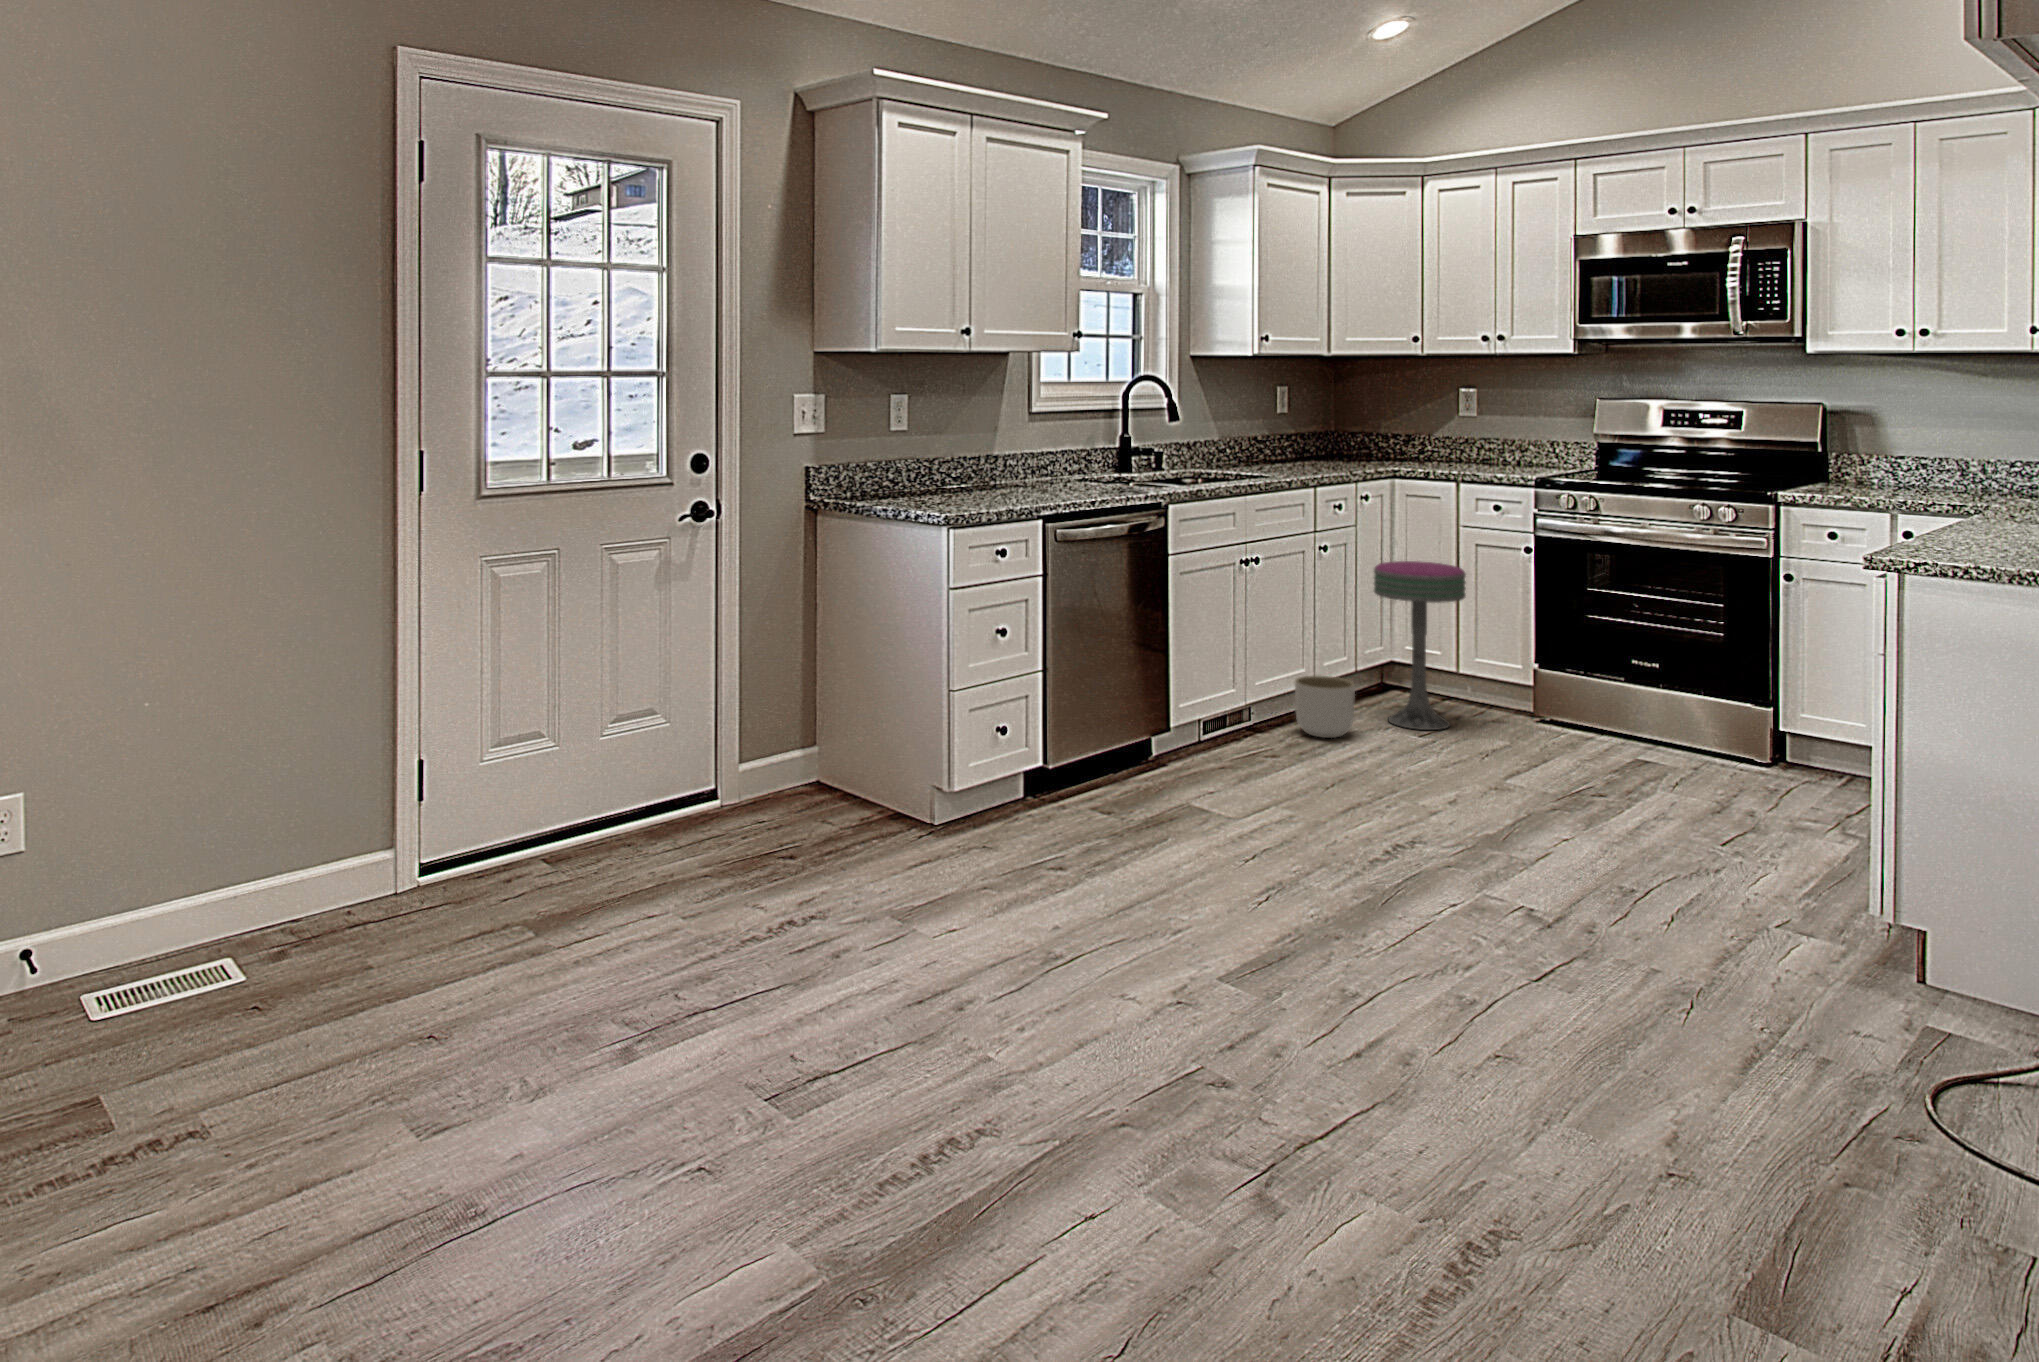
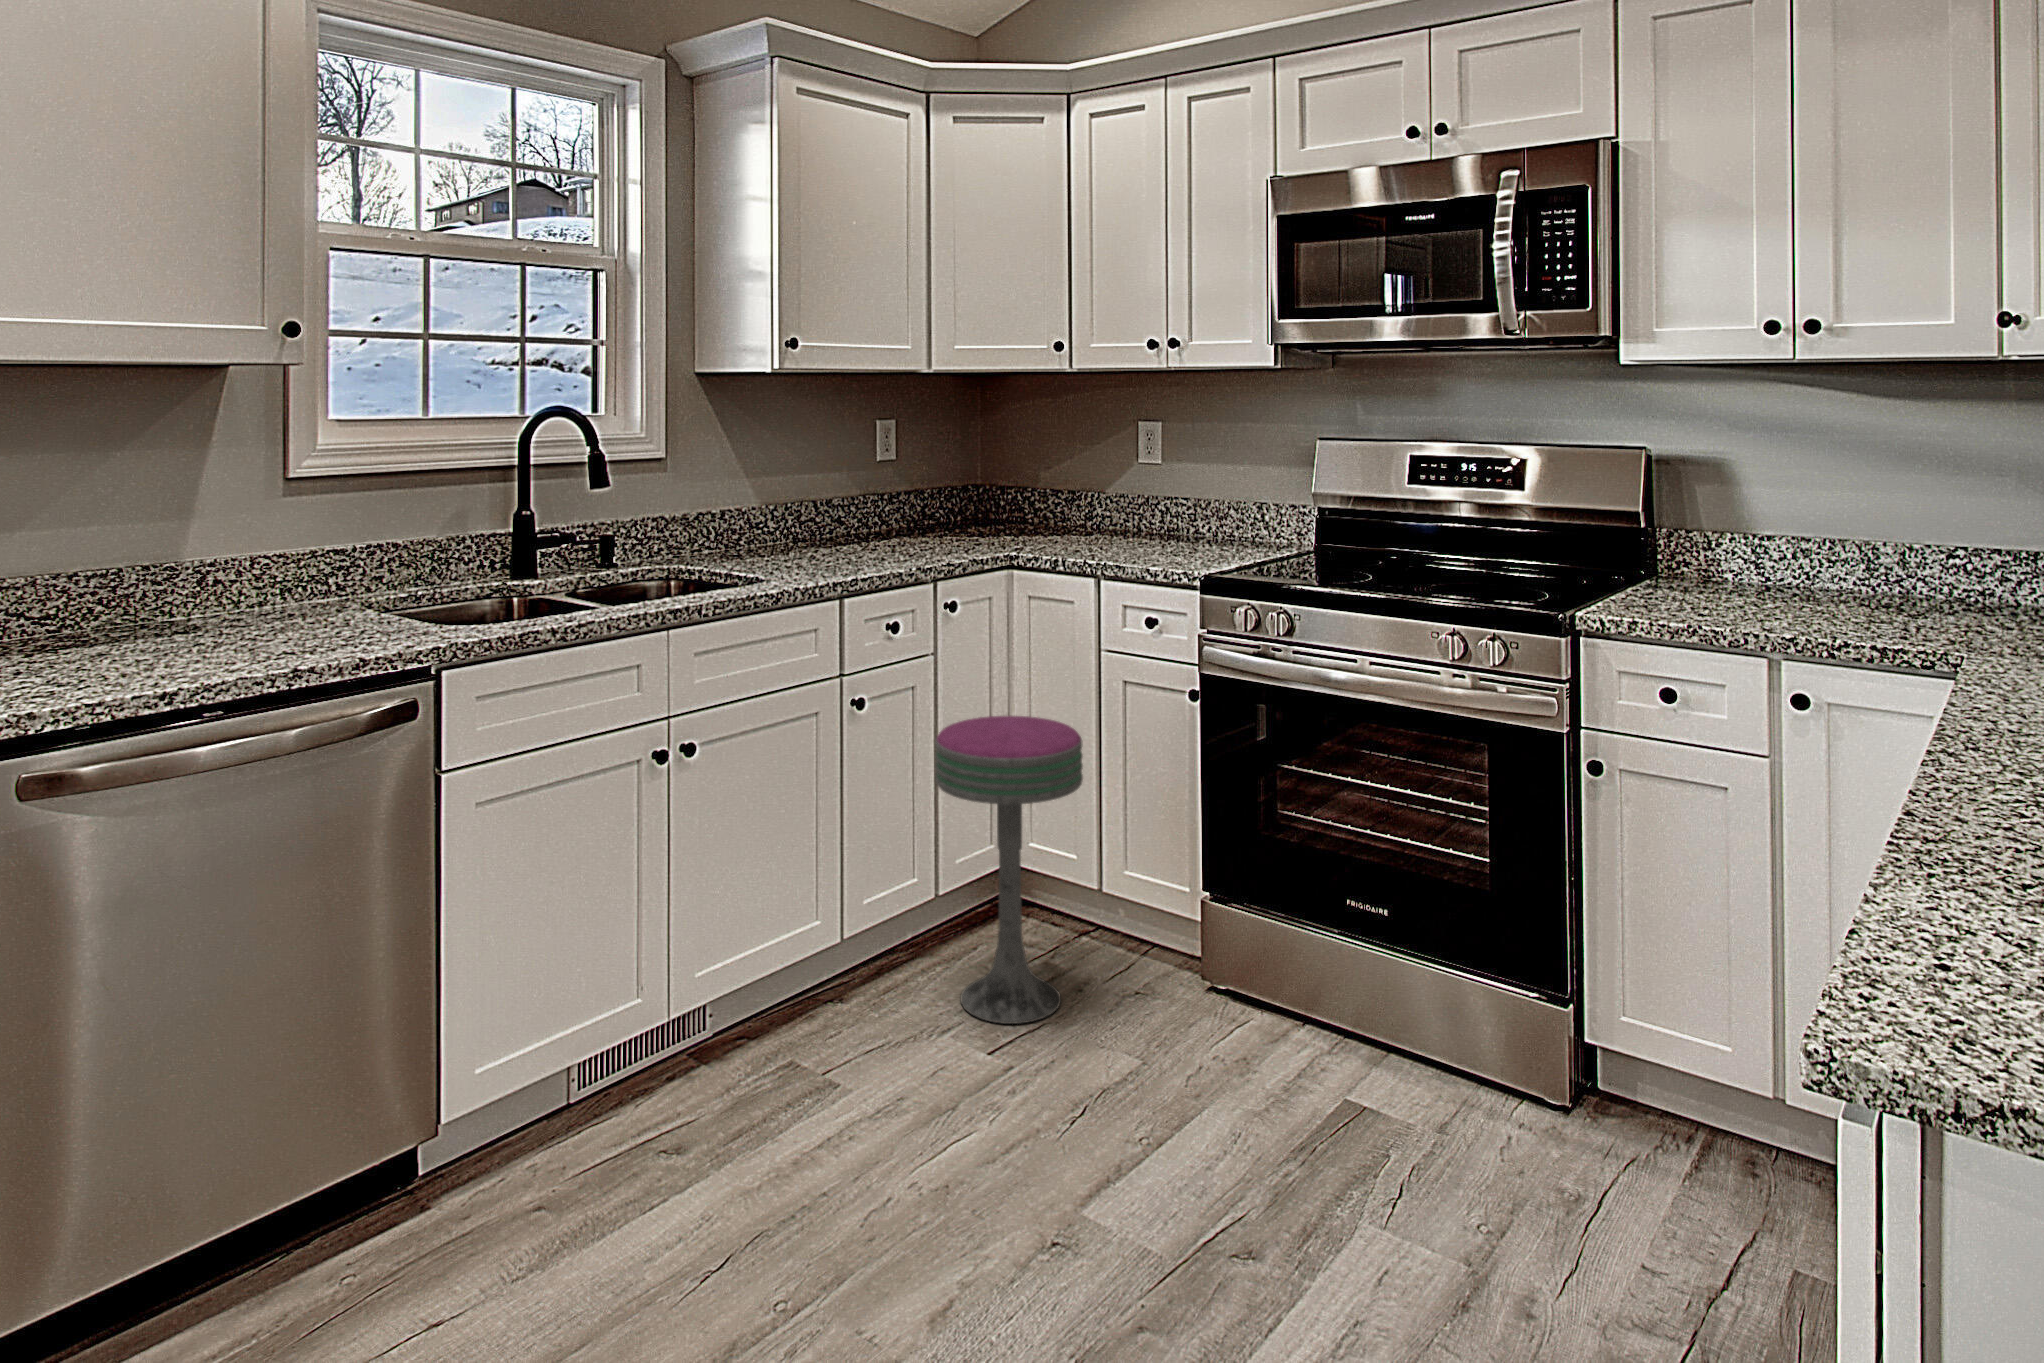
planter: present [1295,676,1355,738] -> none [774,934,877,1064]

